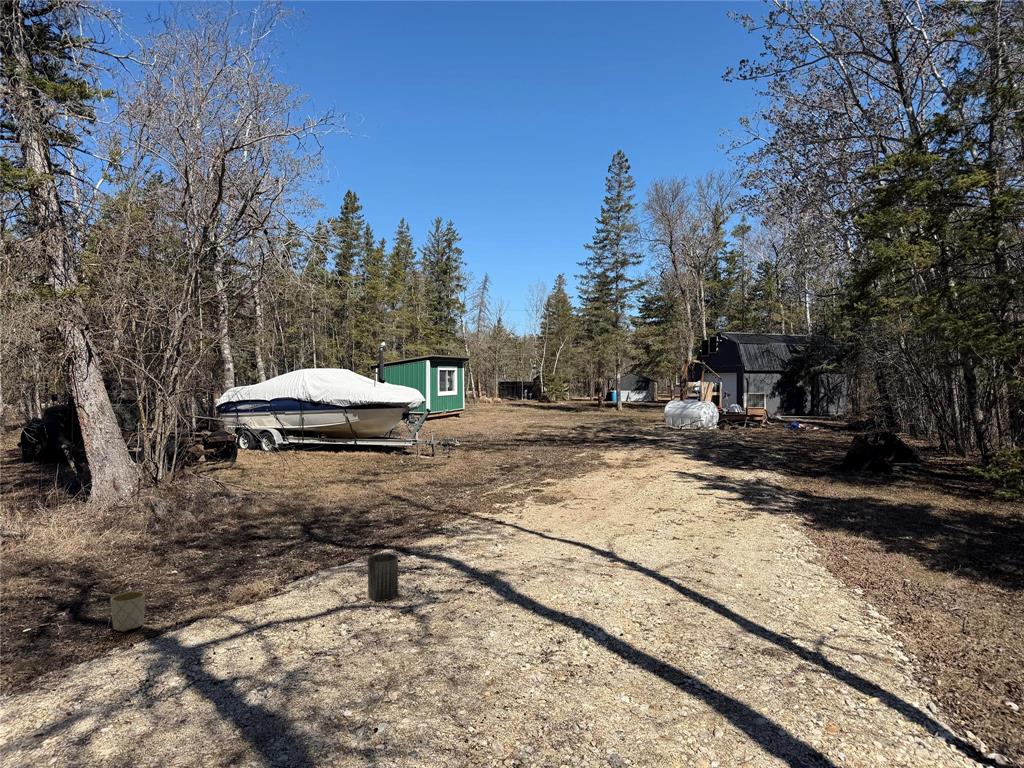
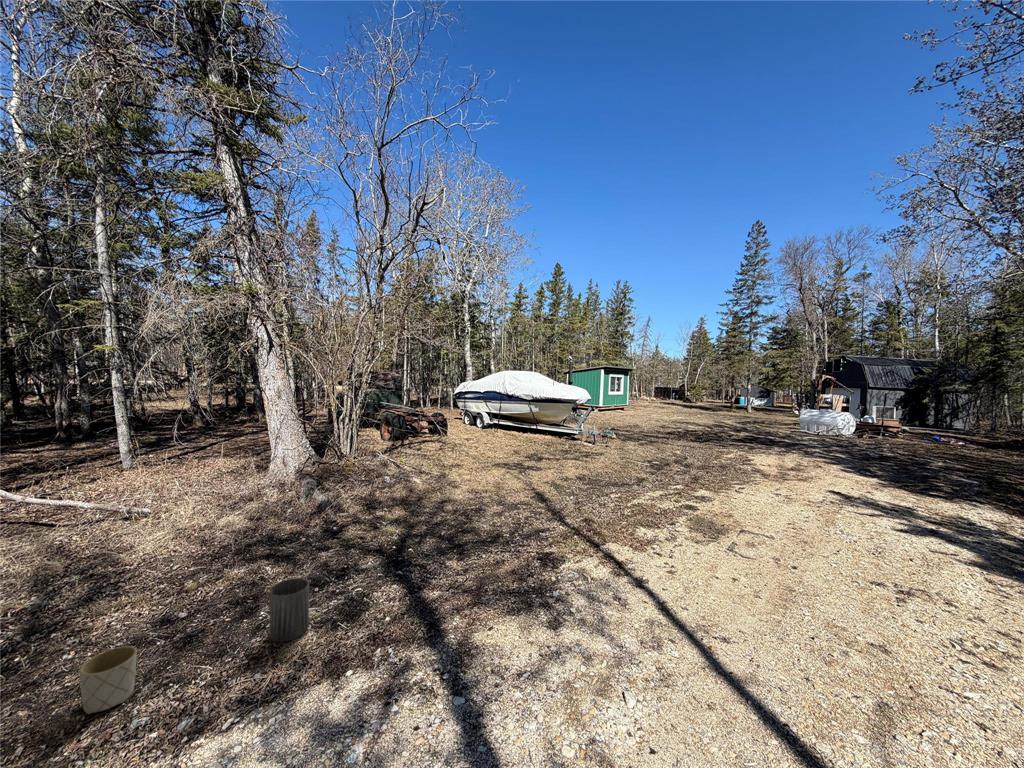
trash can: present [367,554,399,601] -> present [269,578,309,642]

